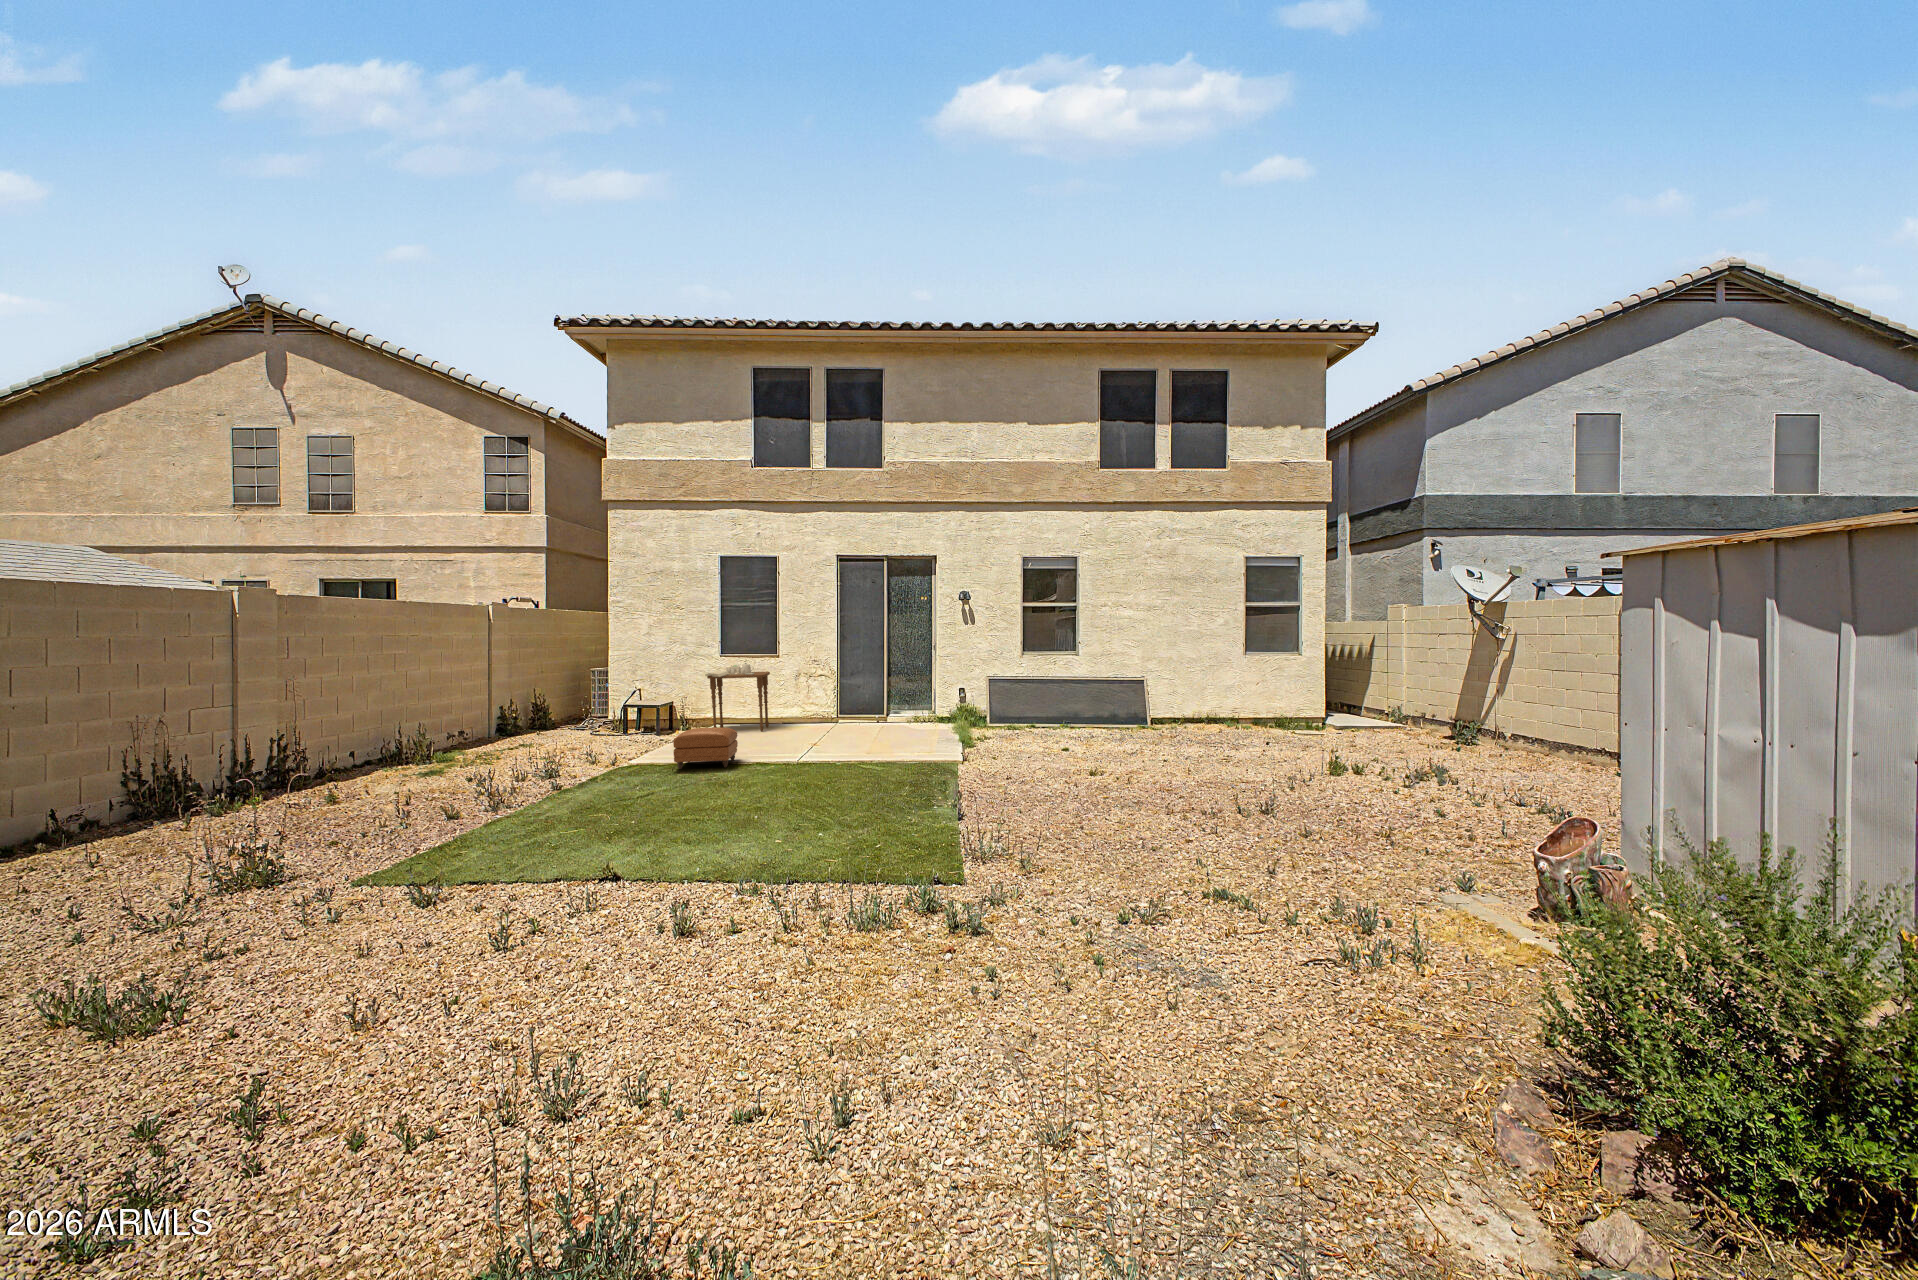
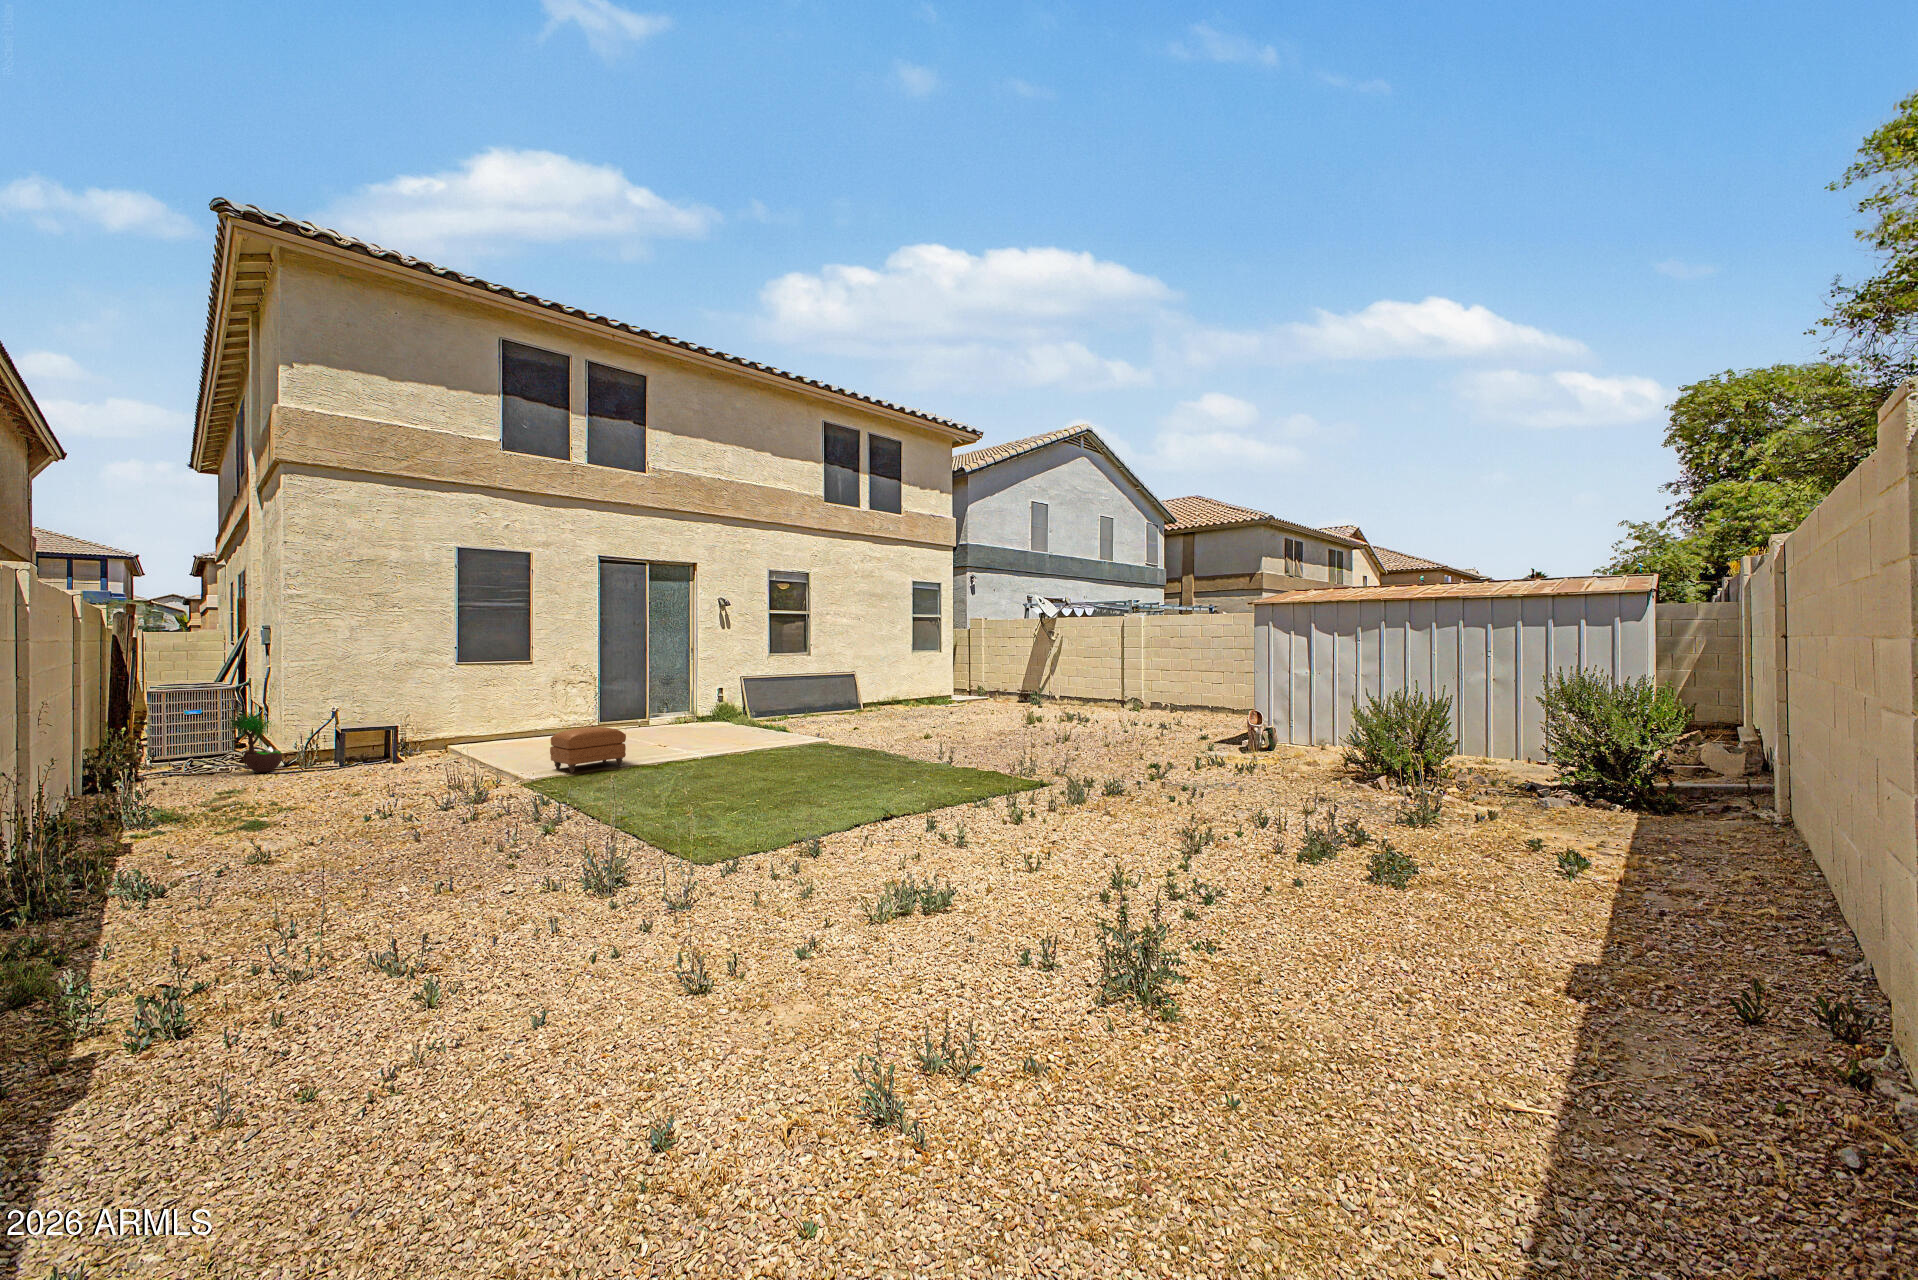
side table: present [705,663,770,732] -> none [466,669,546,752]
potted tree: none [573,684,604,732] -> present [229,710,282,772]

